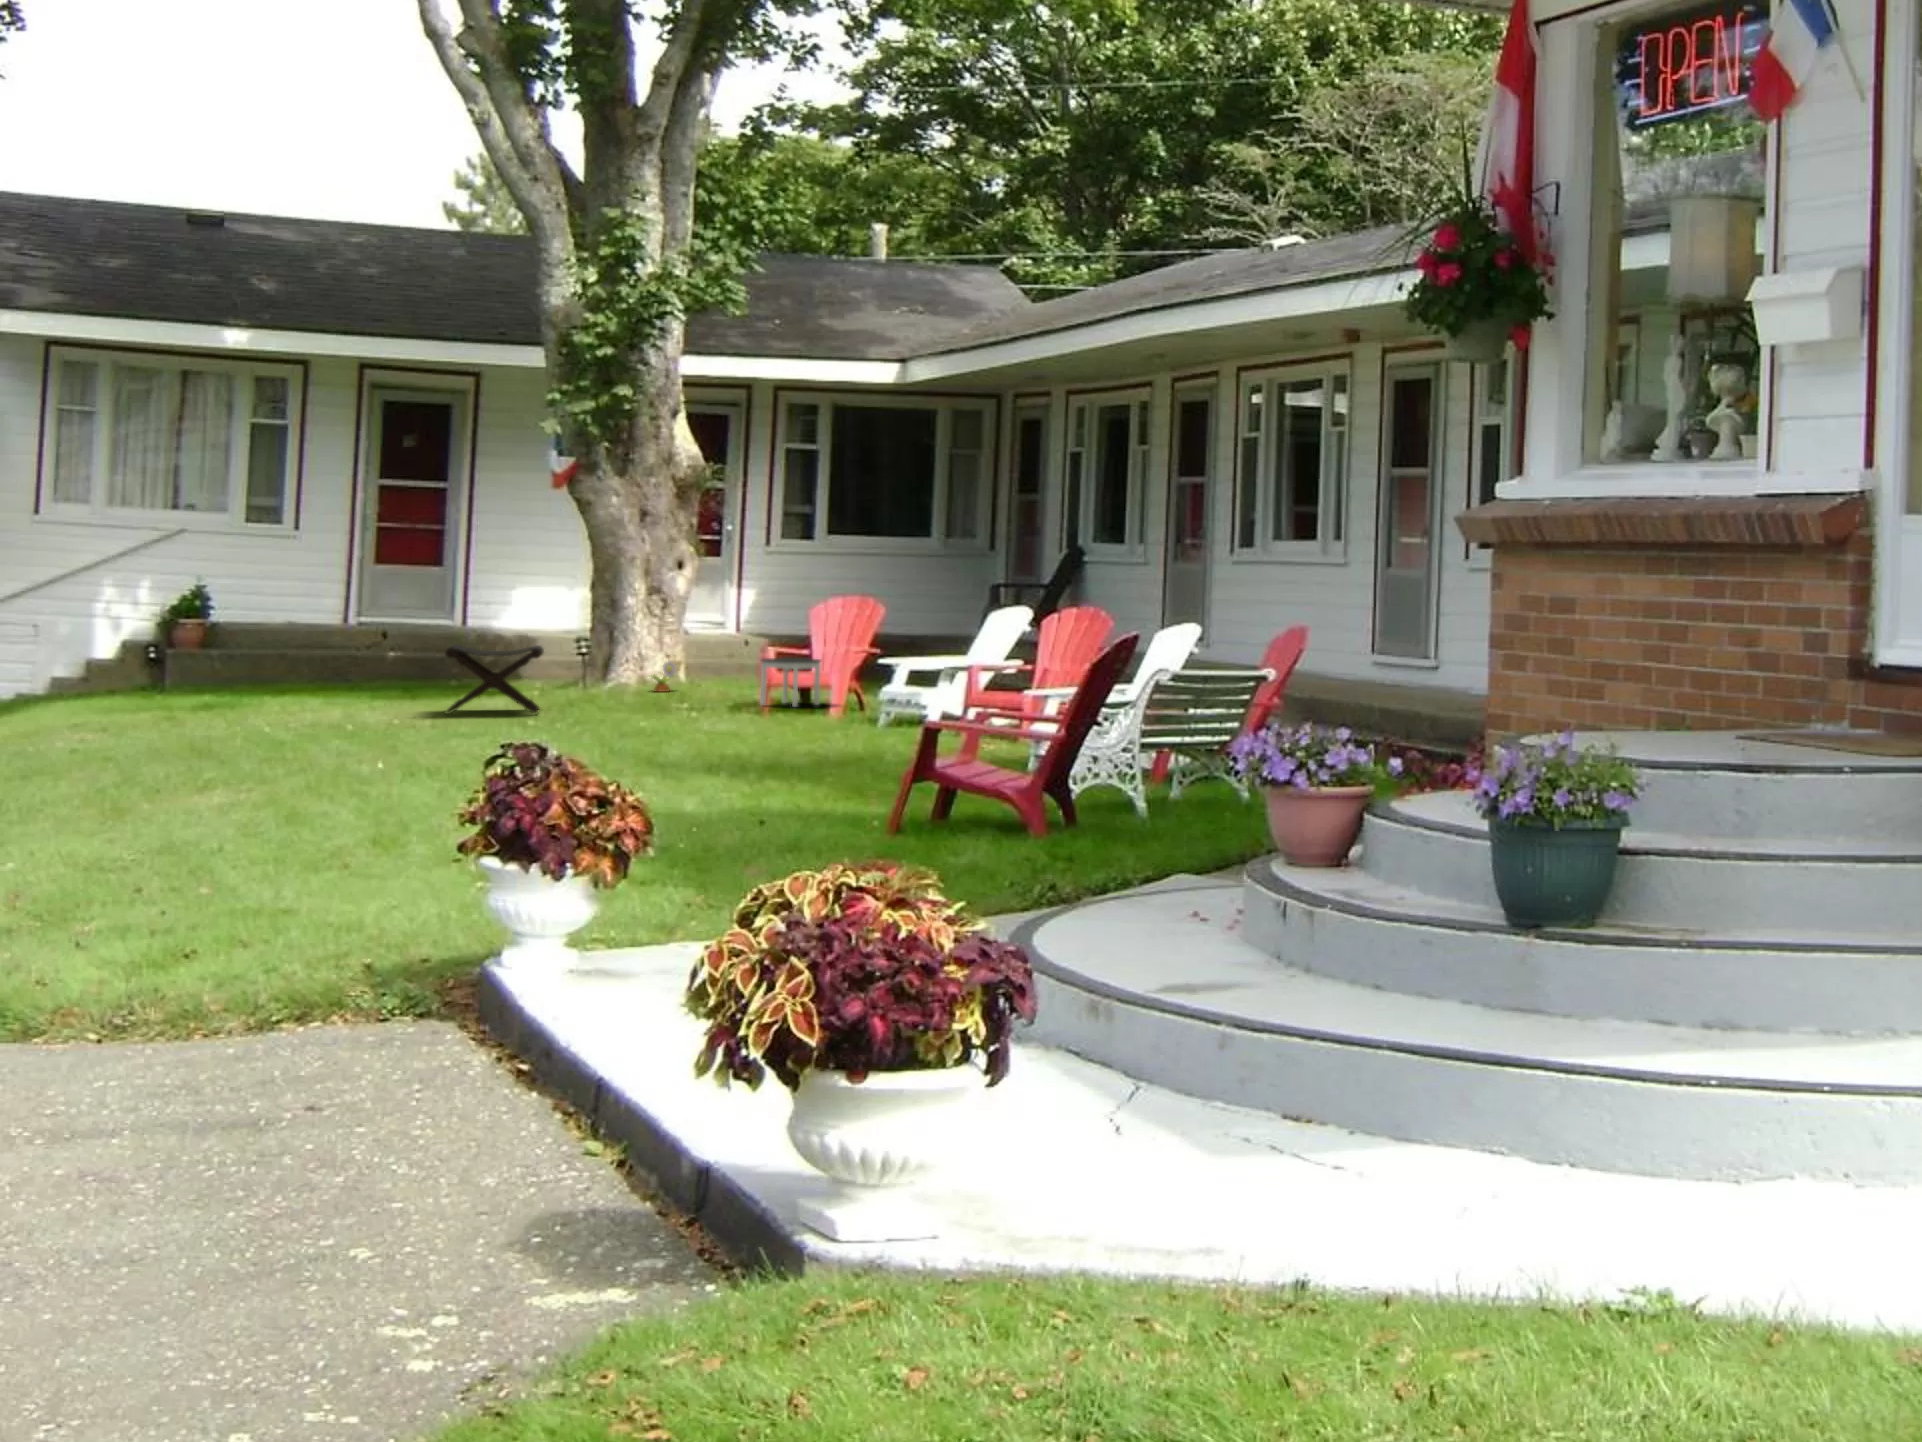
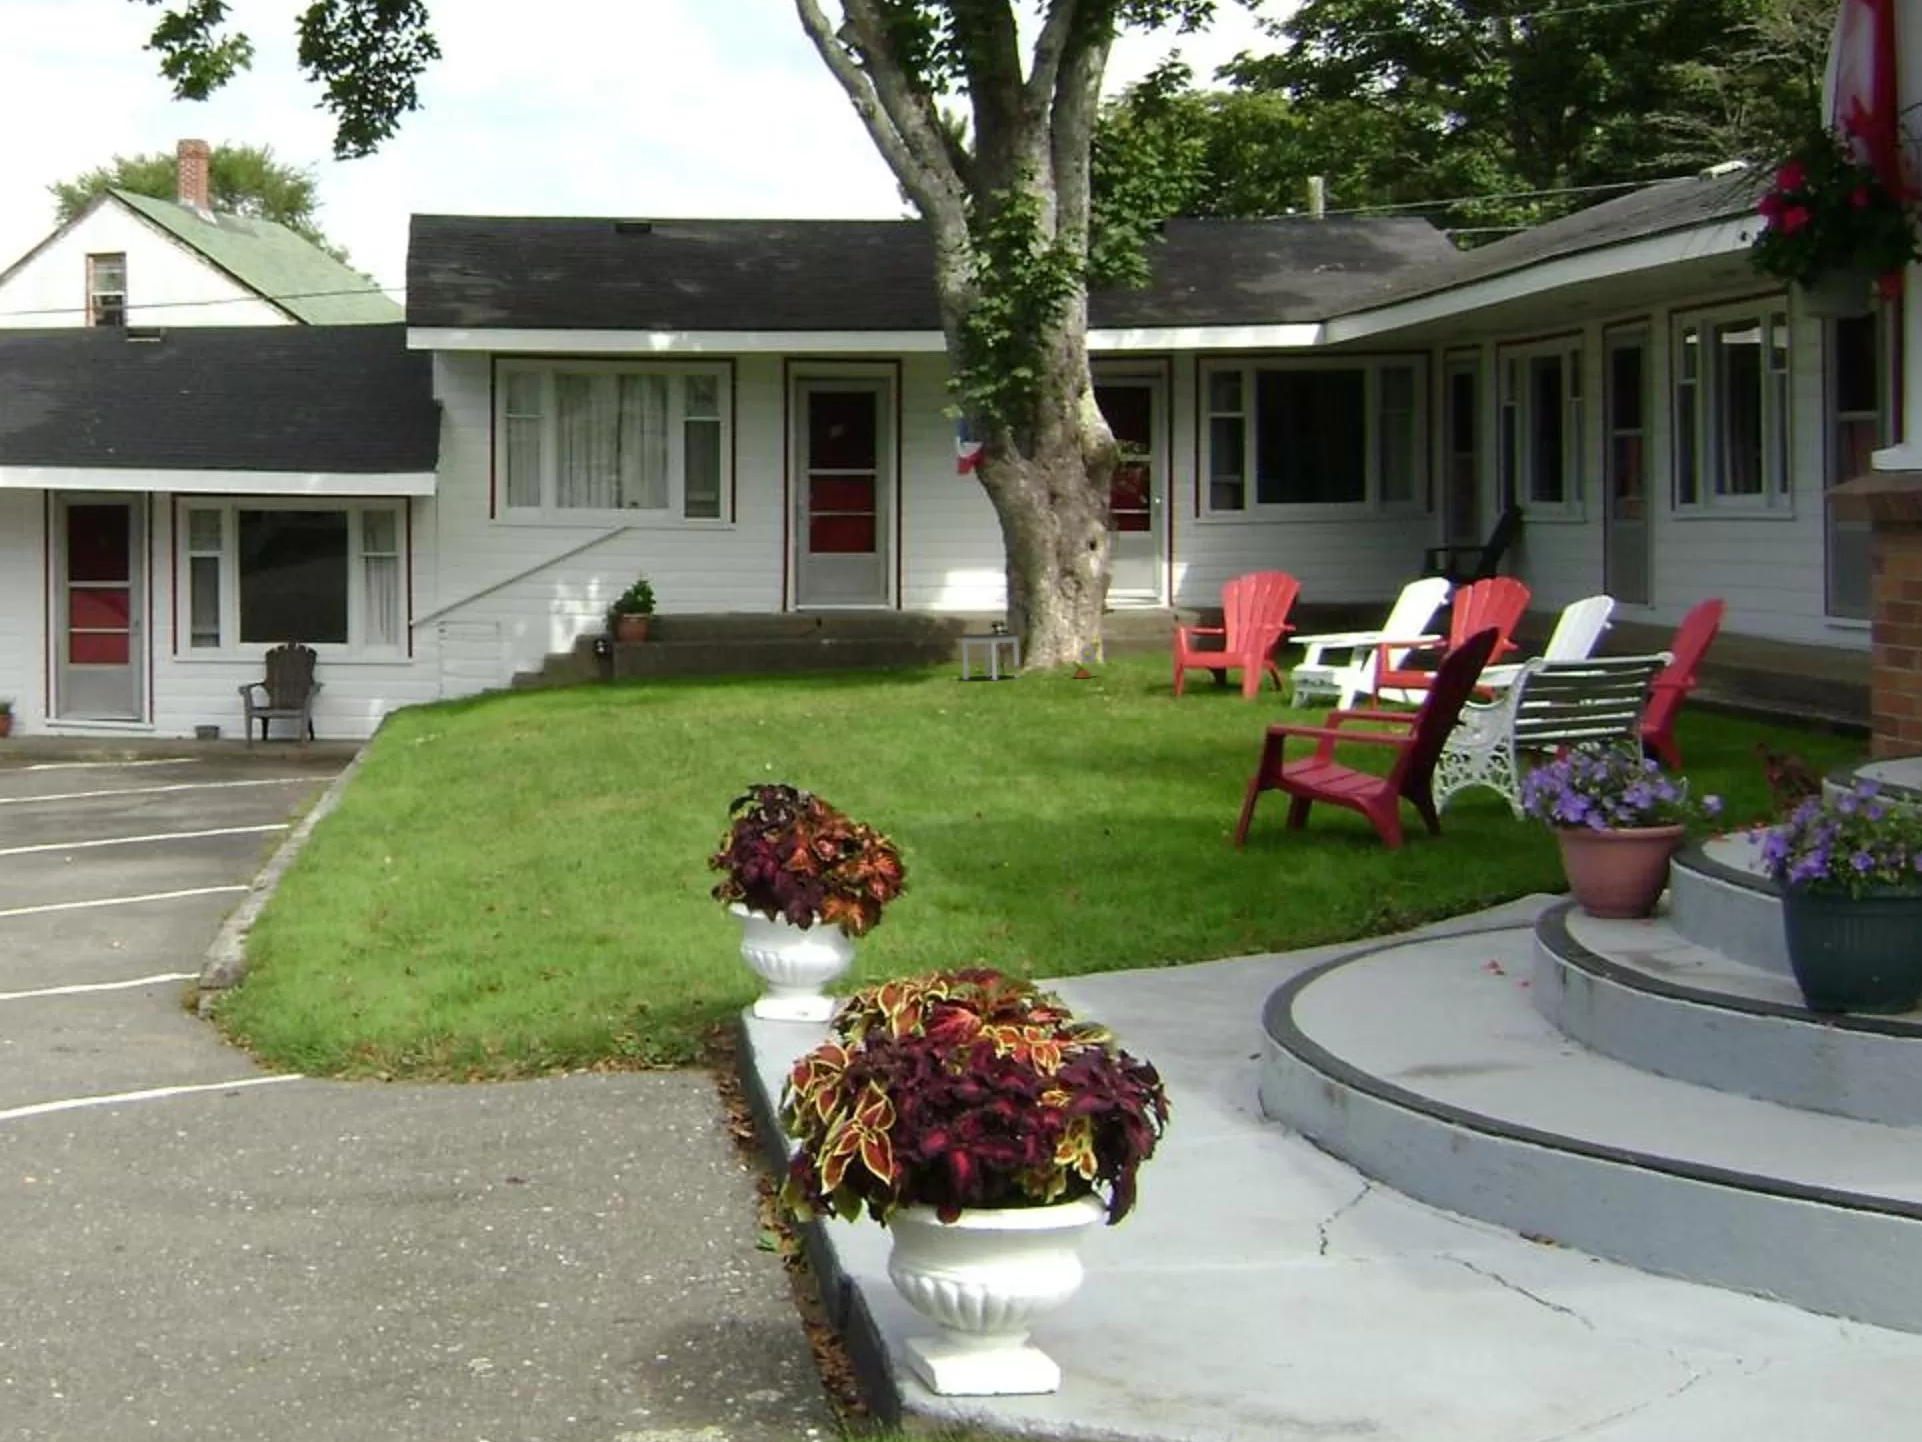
footstool: present [445,645,544,714] -> none [856,635,954,708]
round table: present [760,658,821,707] -> present [962,633,1020,680]

